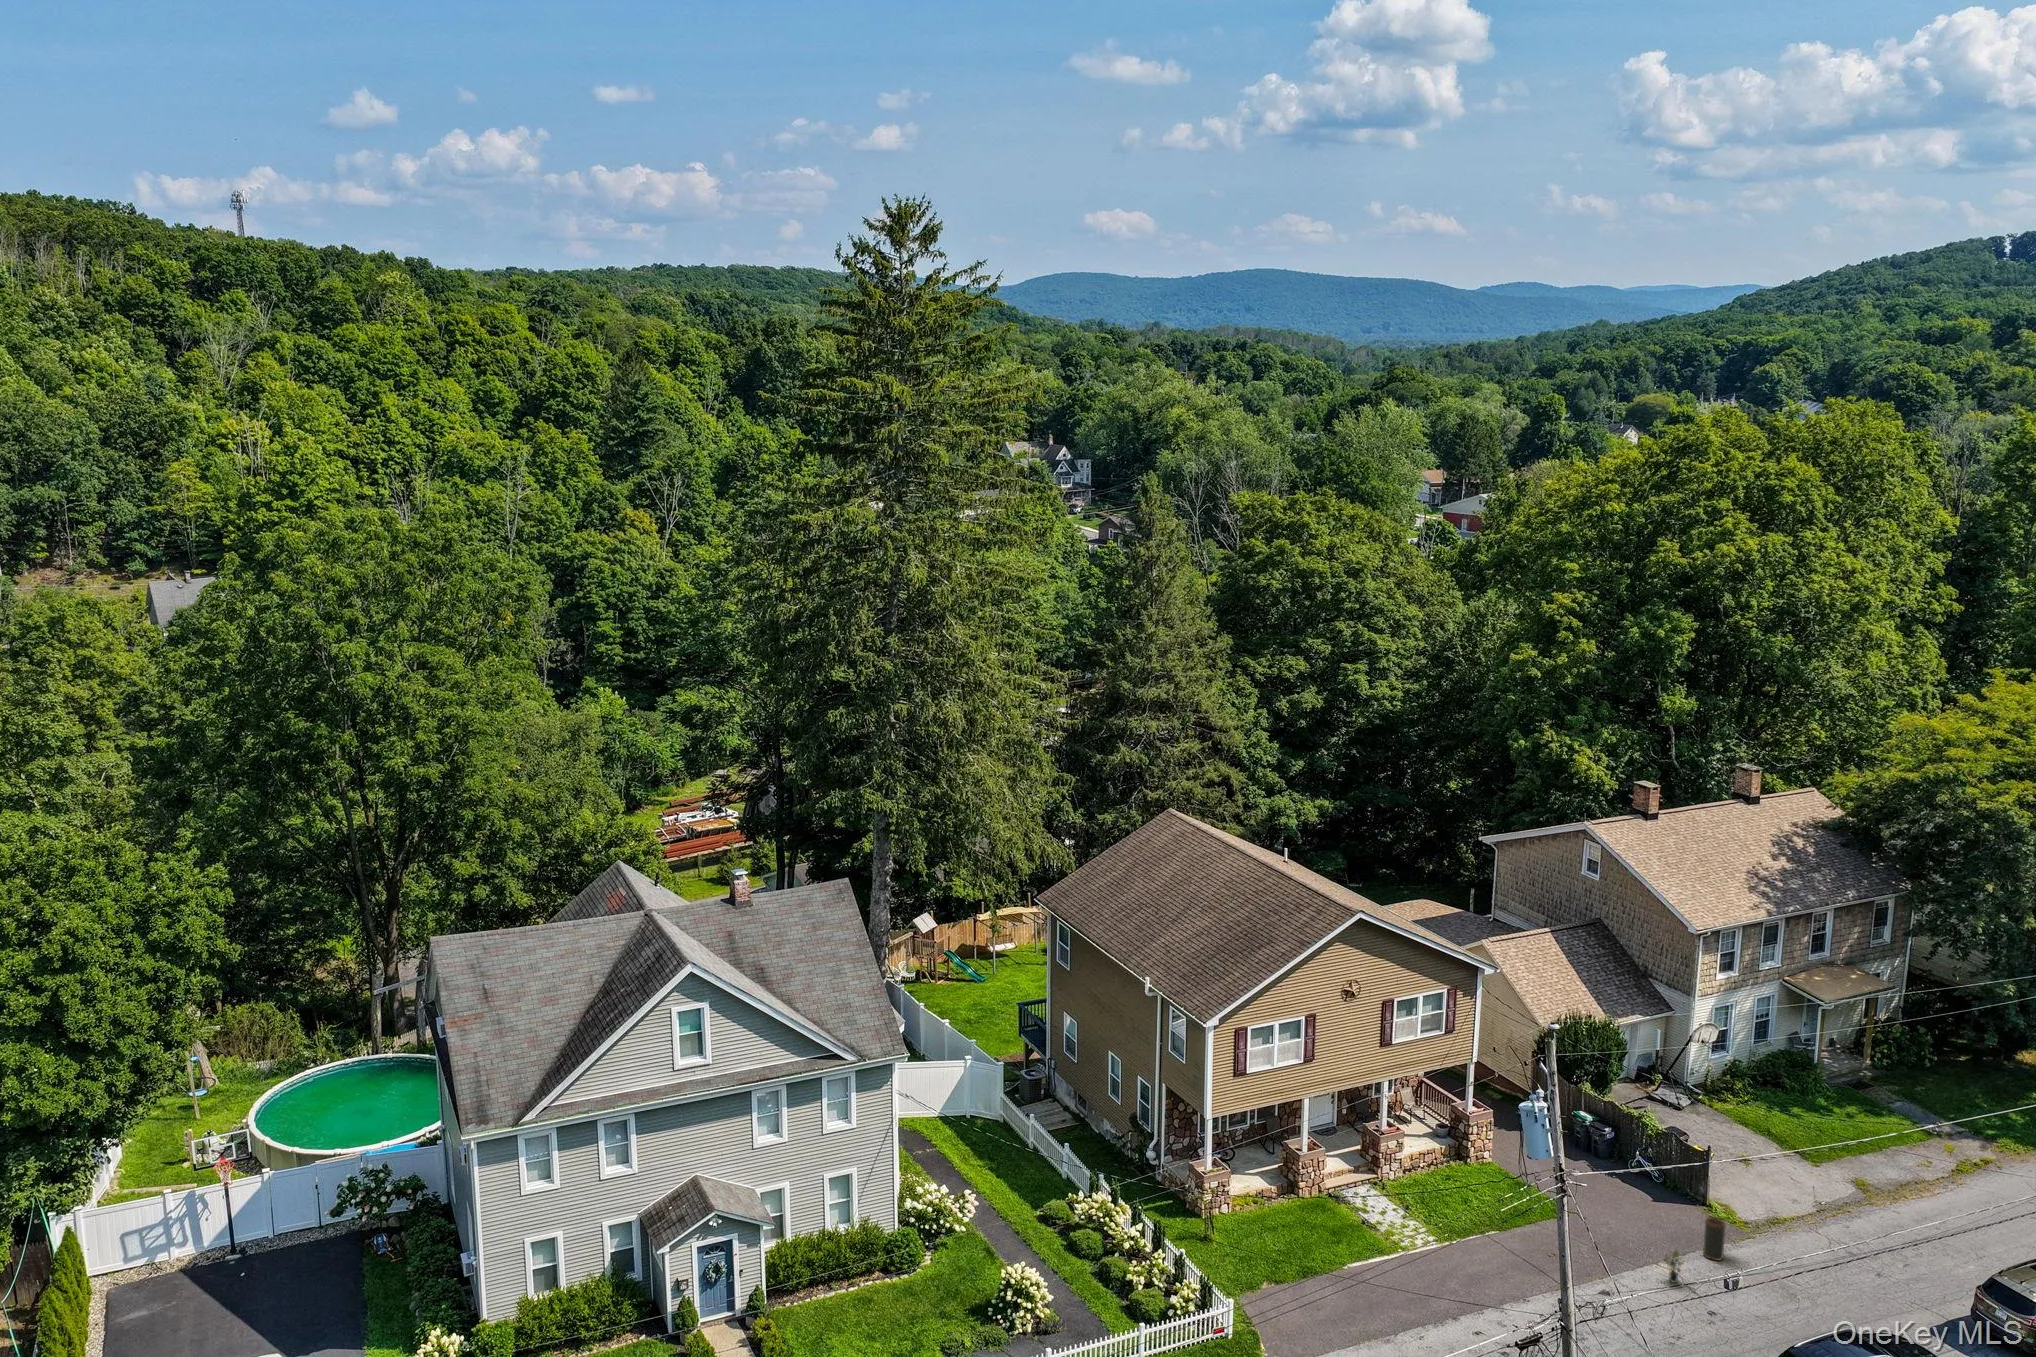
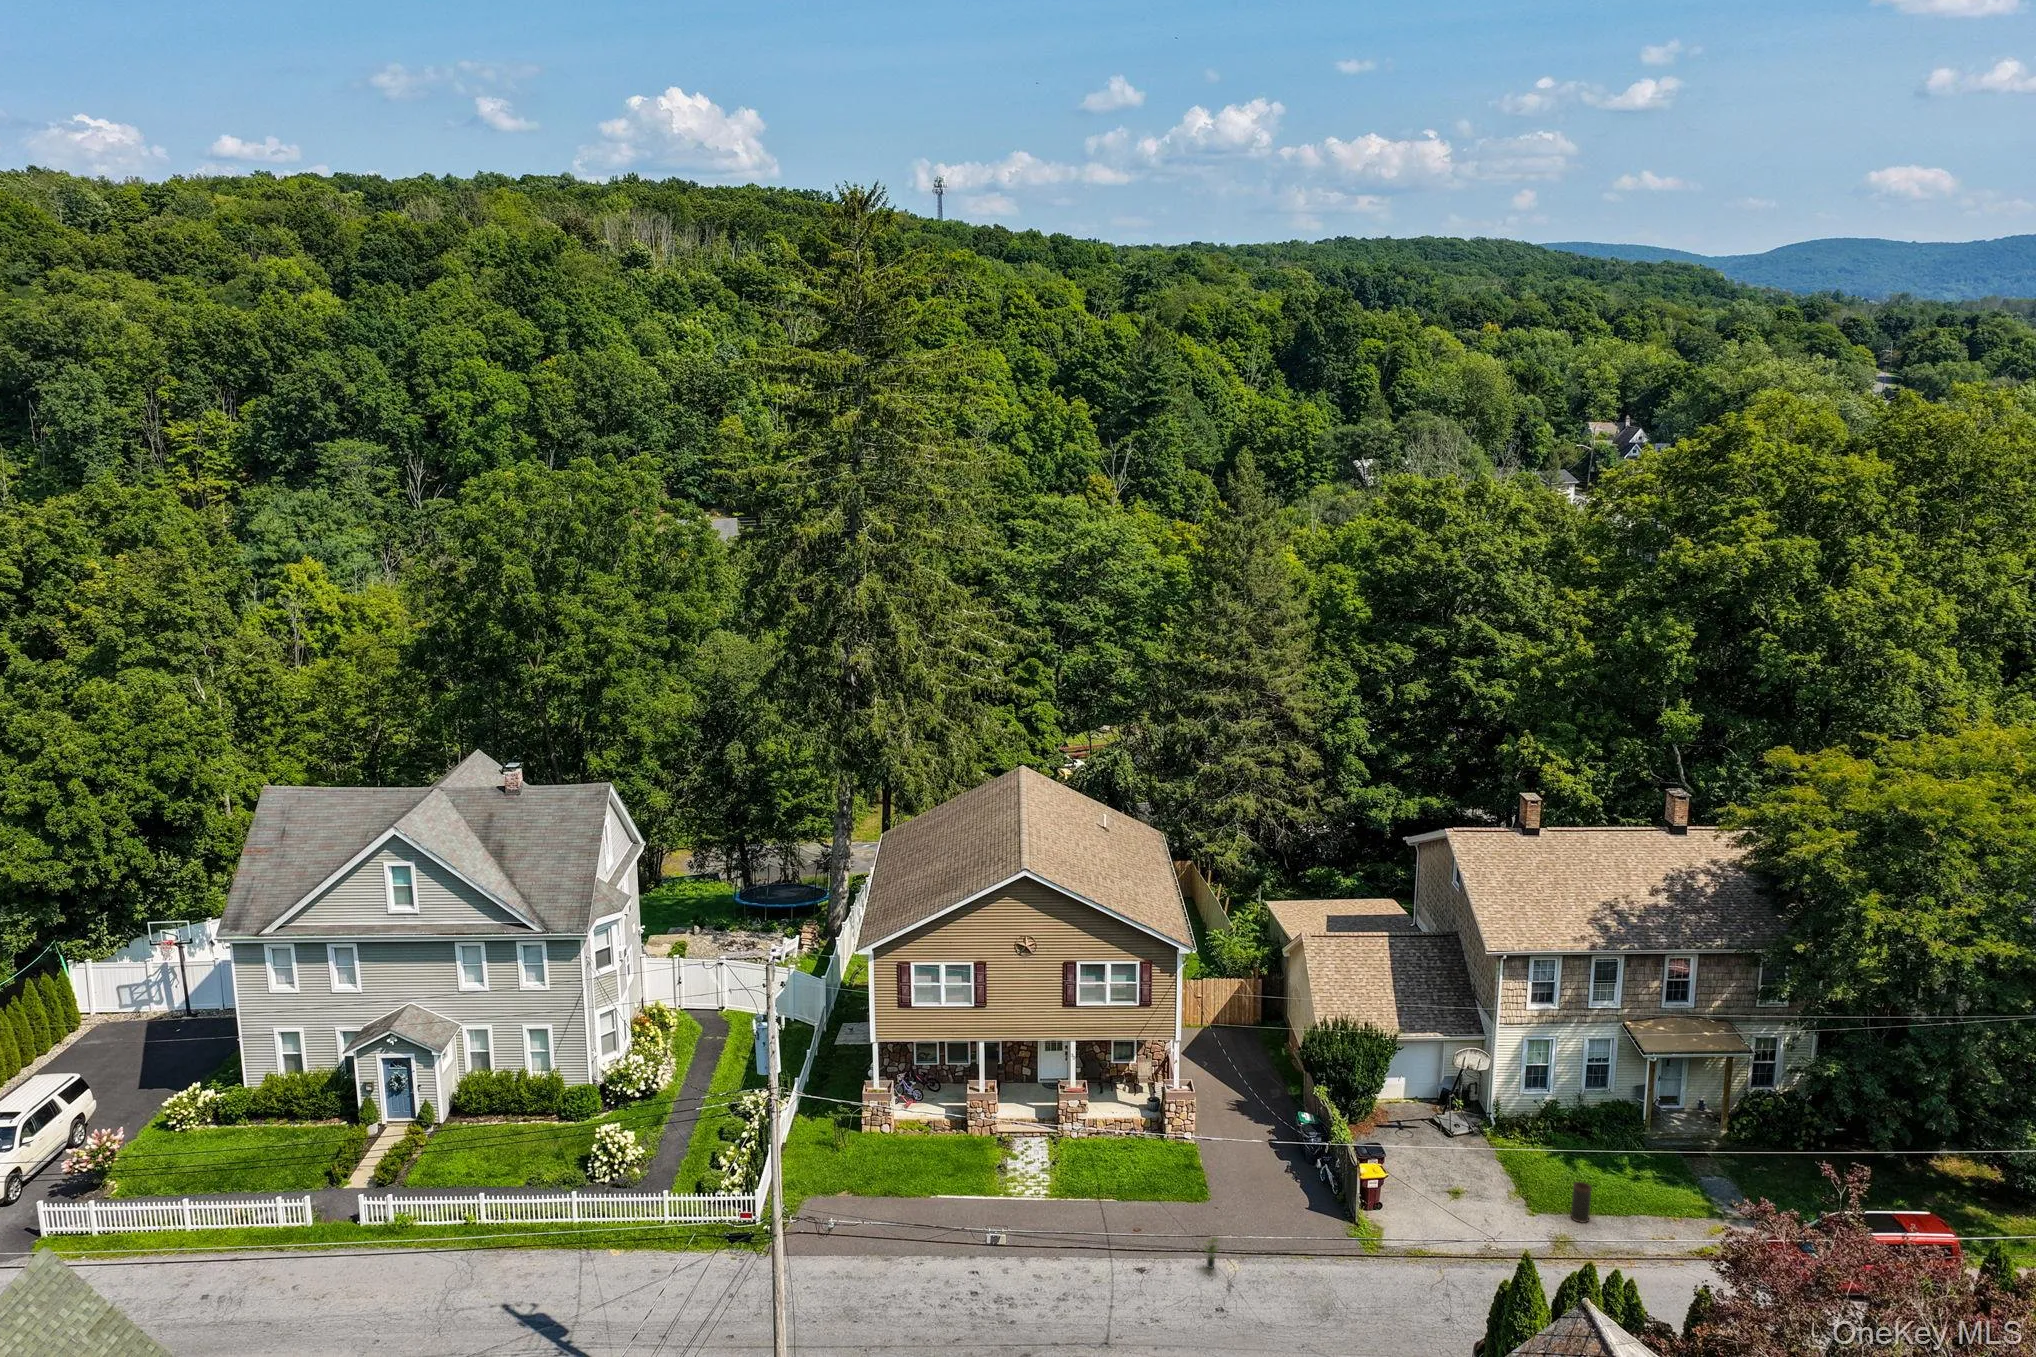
trash can: present [1703,1217,1725,1260] -> present [1571,1182,1592,1223]

